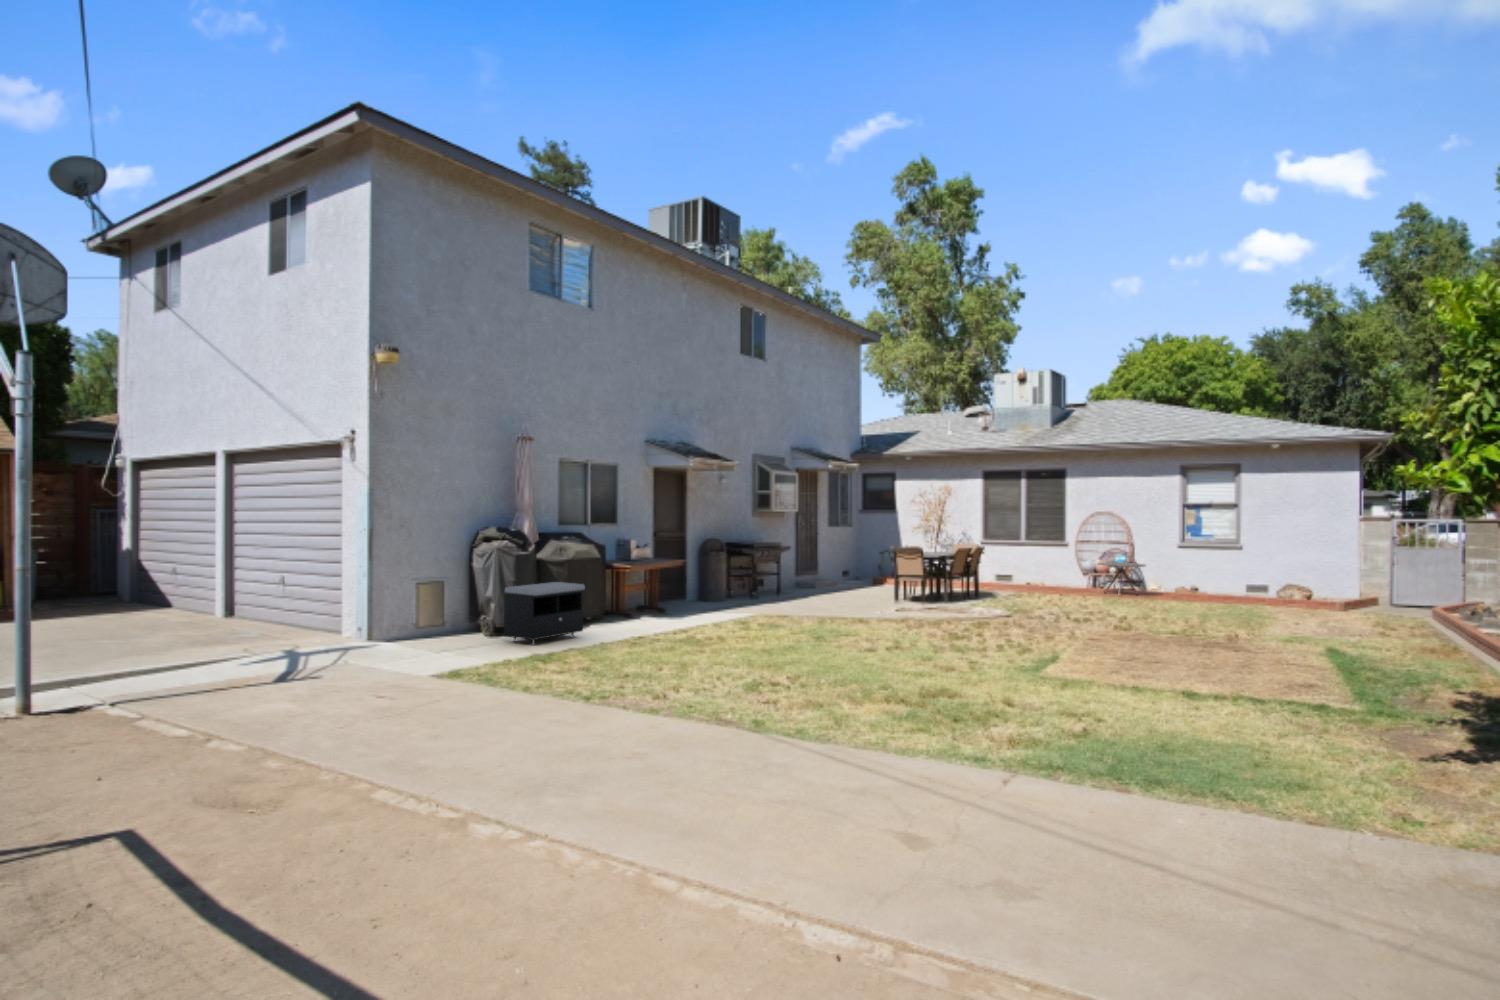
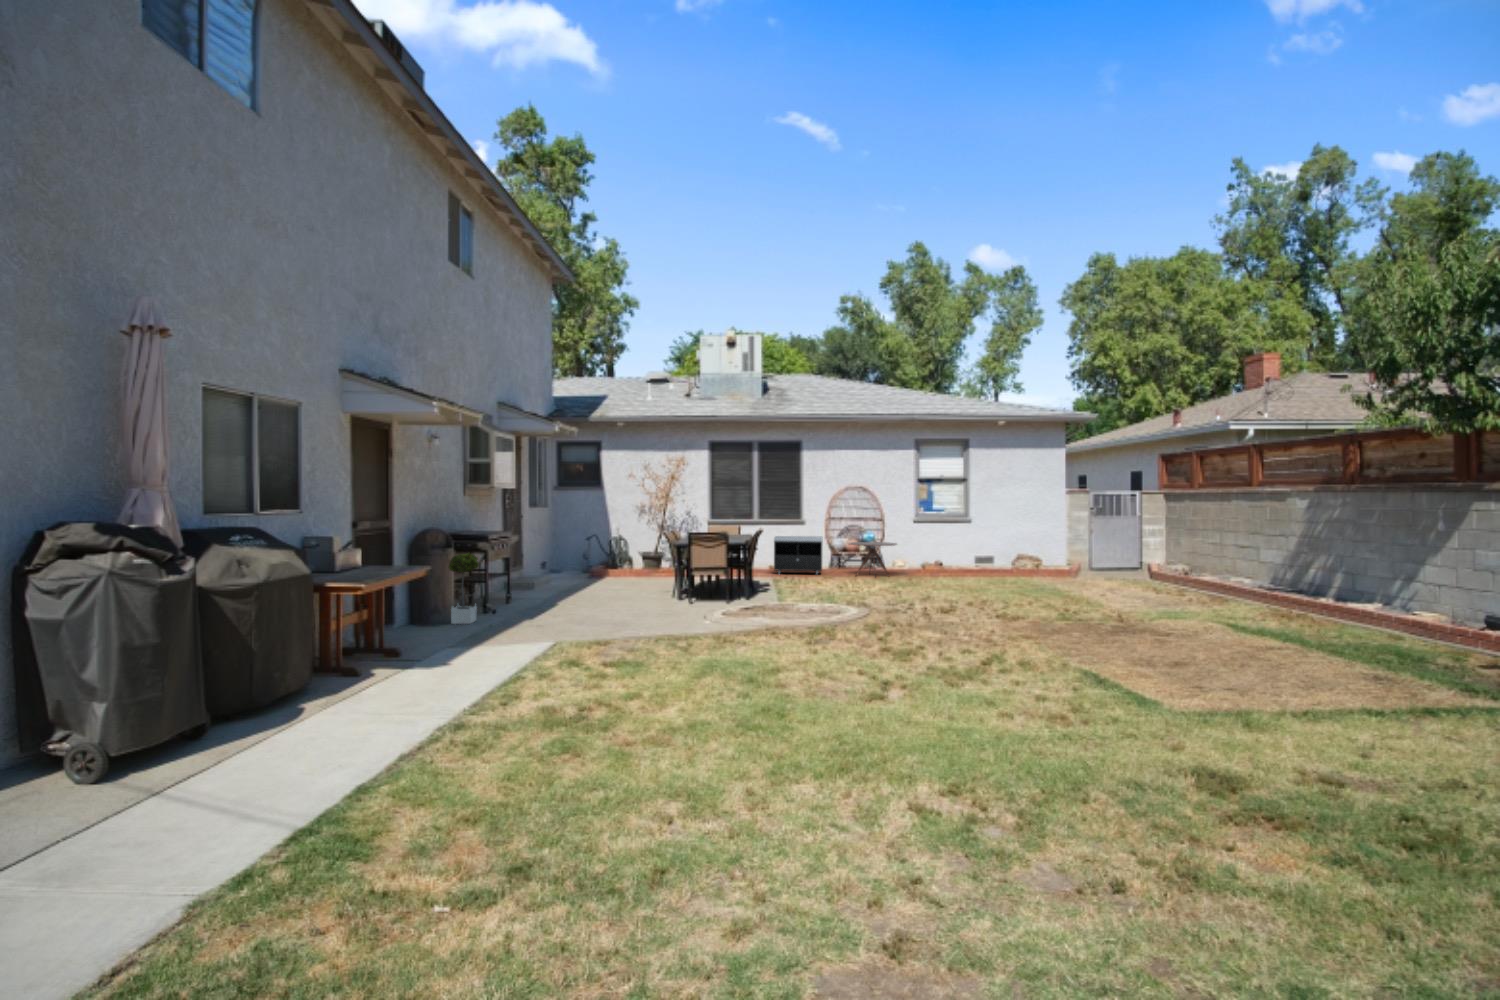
potted tree: none [721,553,742,600] -> present [449,553,479,624]
storage bench: present [504,582,585,645] -> present [774,536,822,574]

